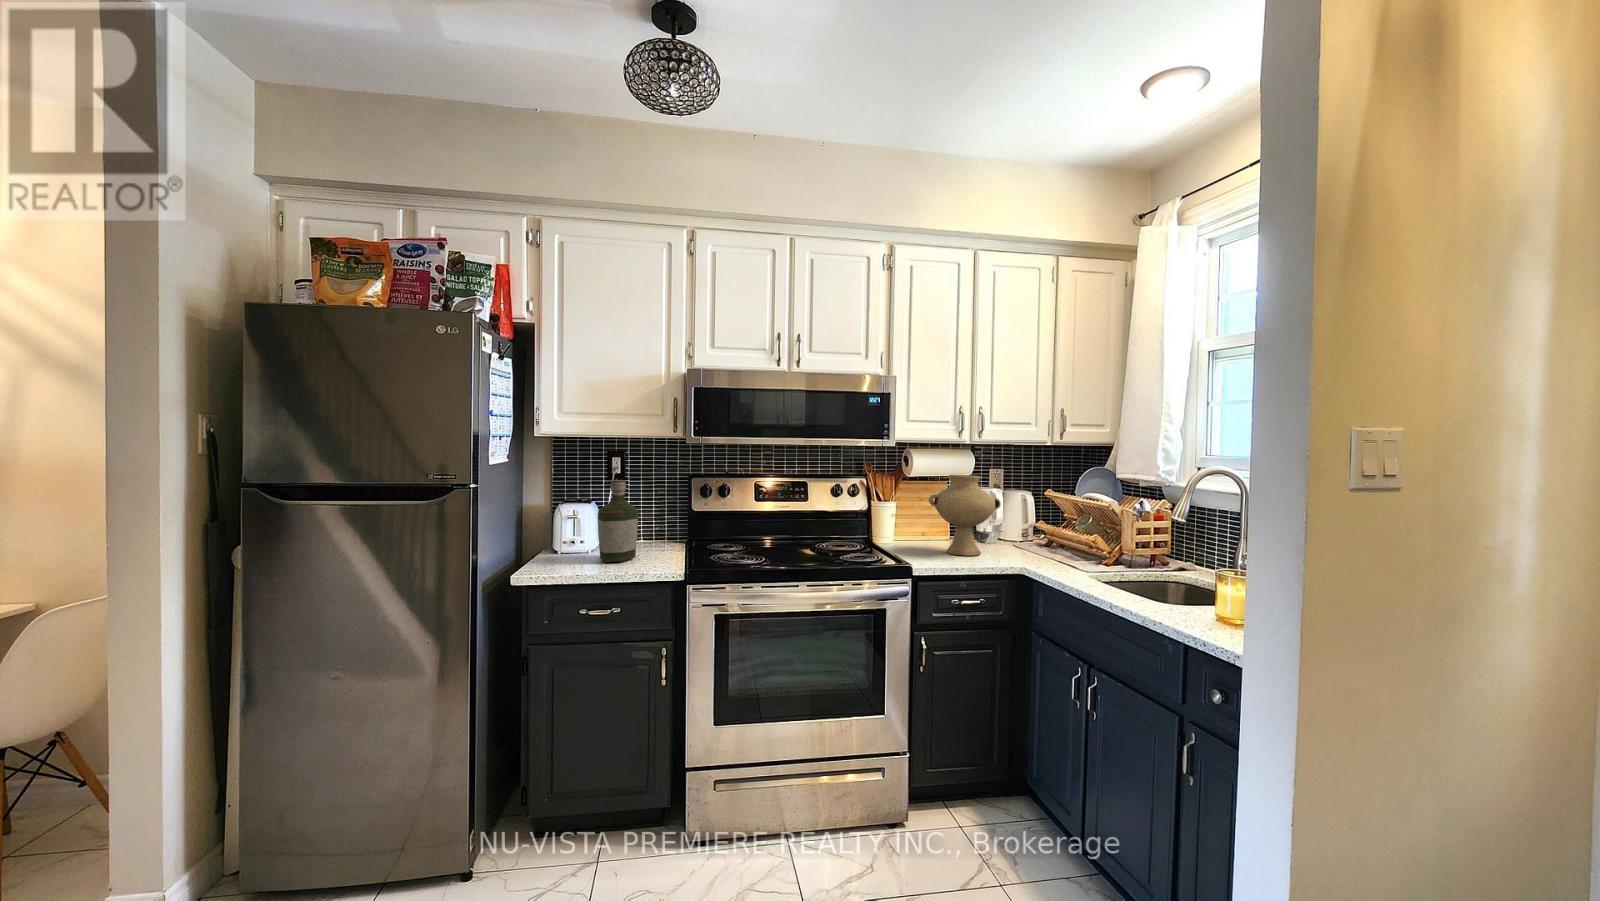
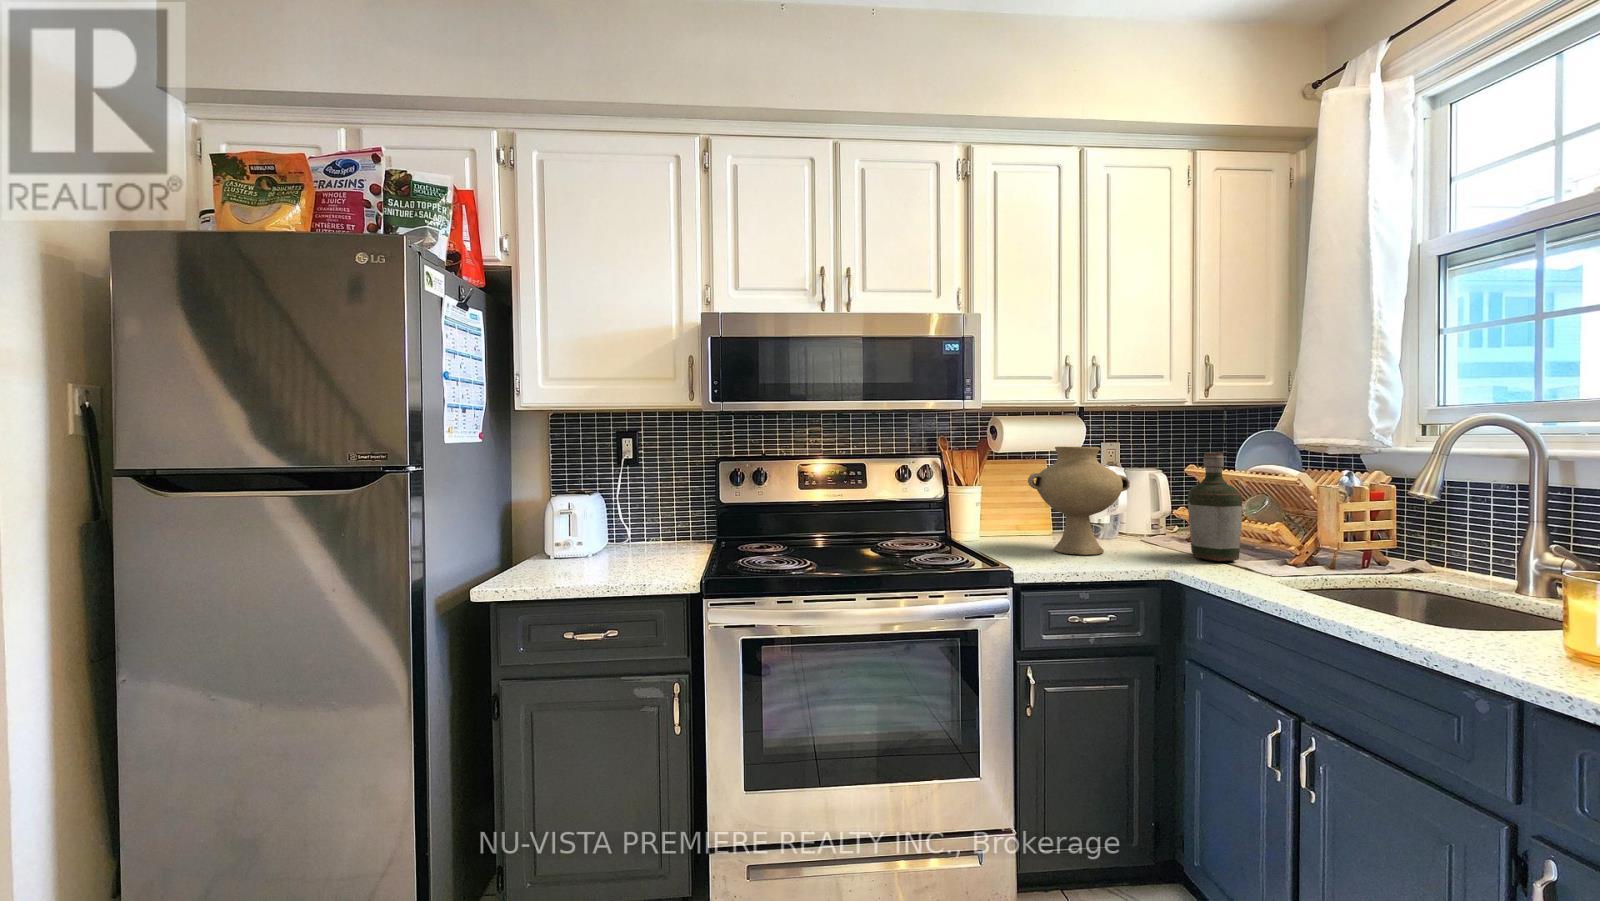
bottle: present [598,480,638,562] -> present [1188,453,1242,561]

